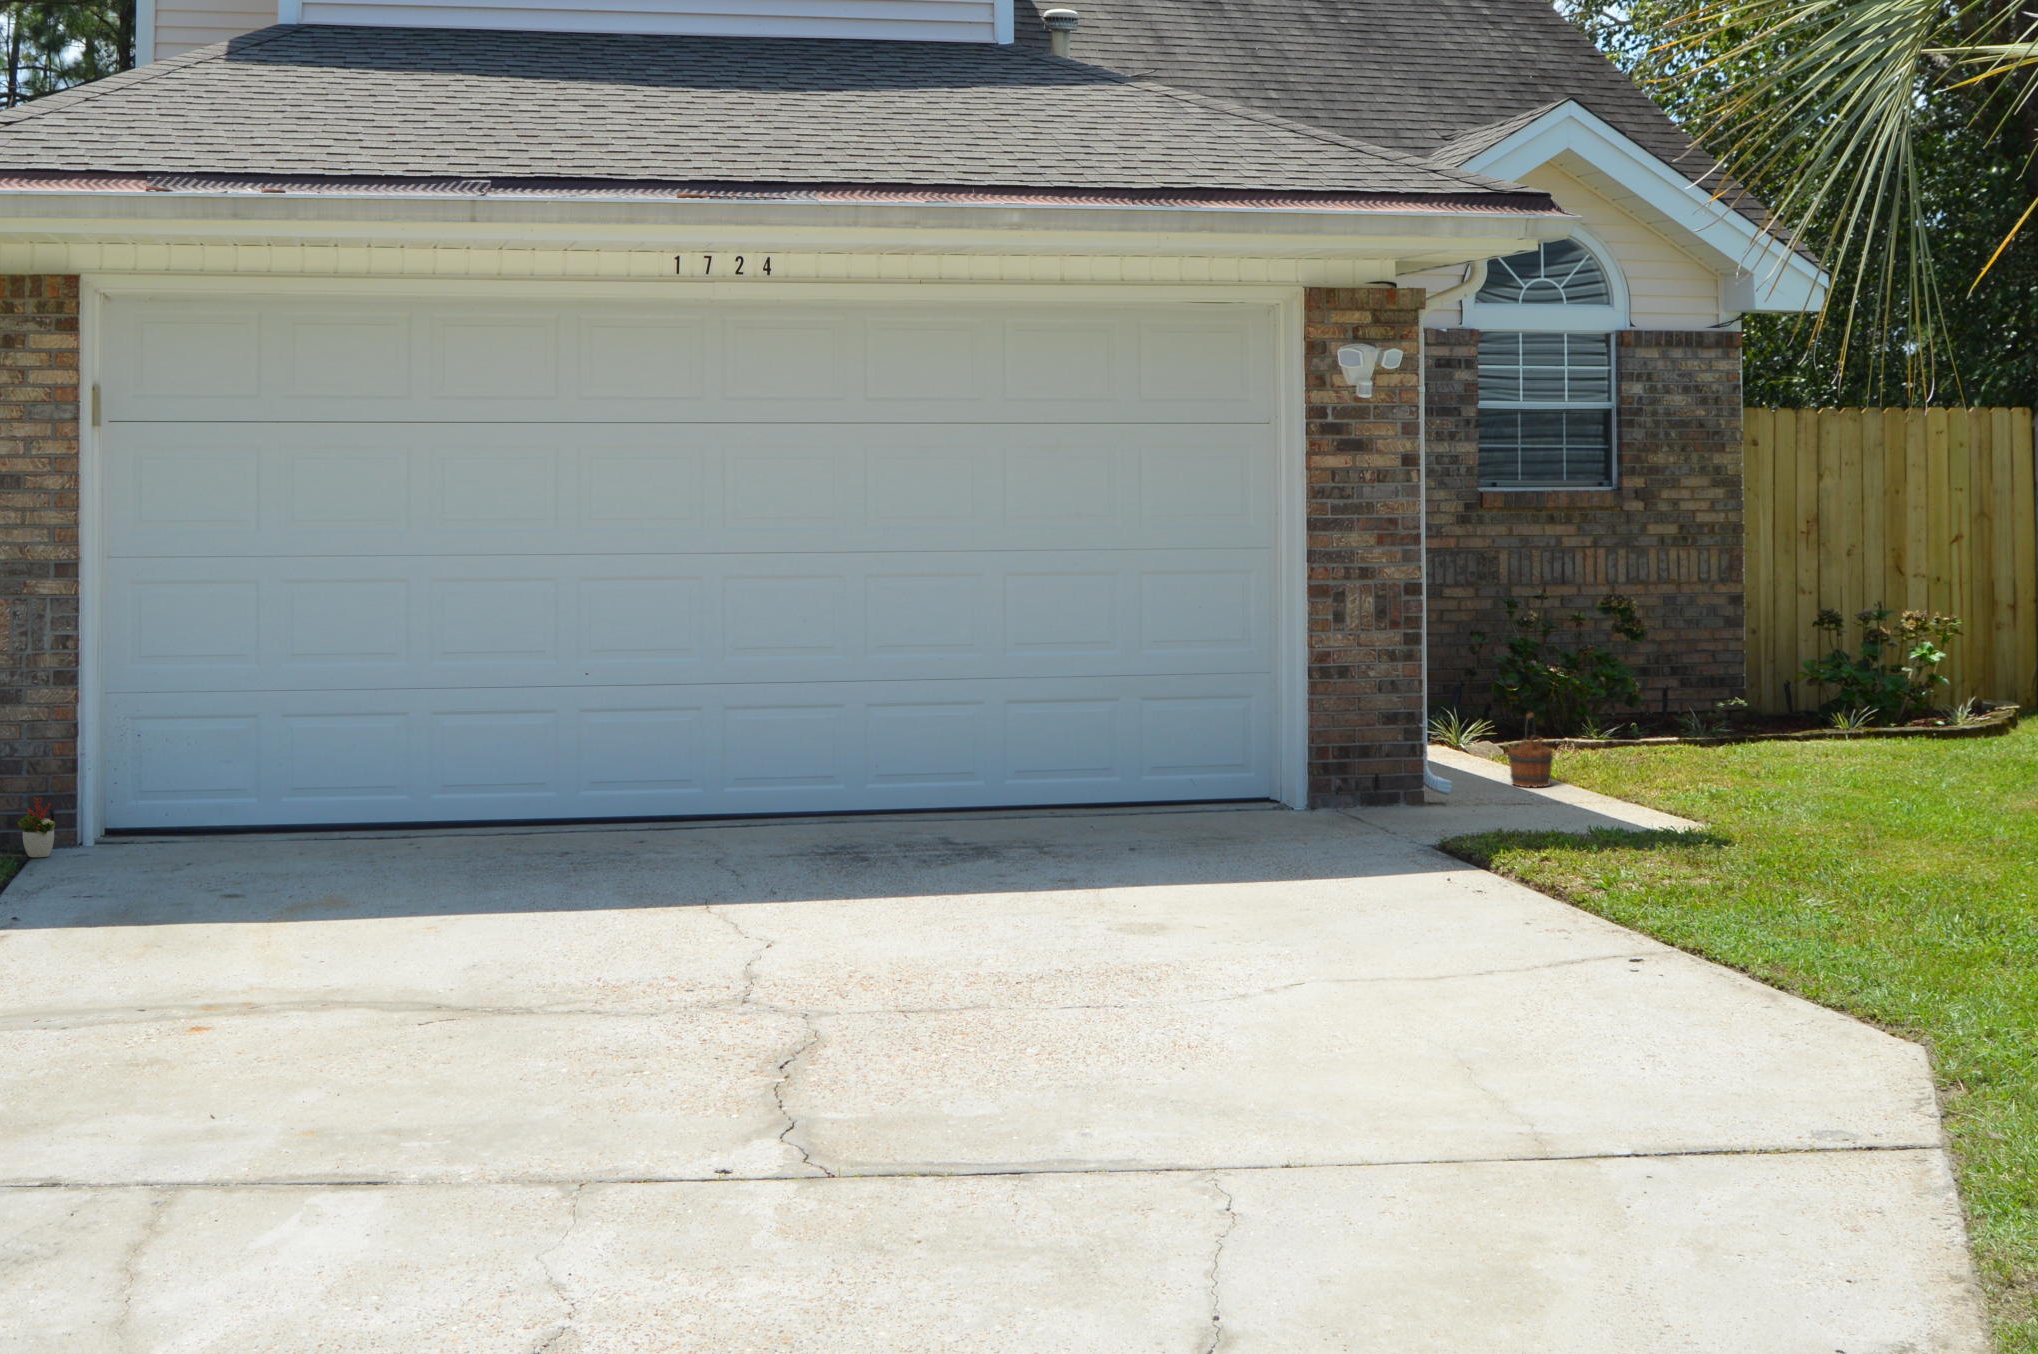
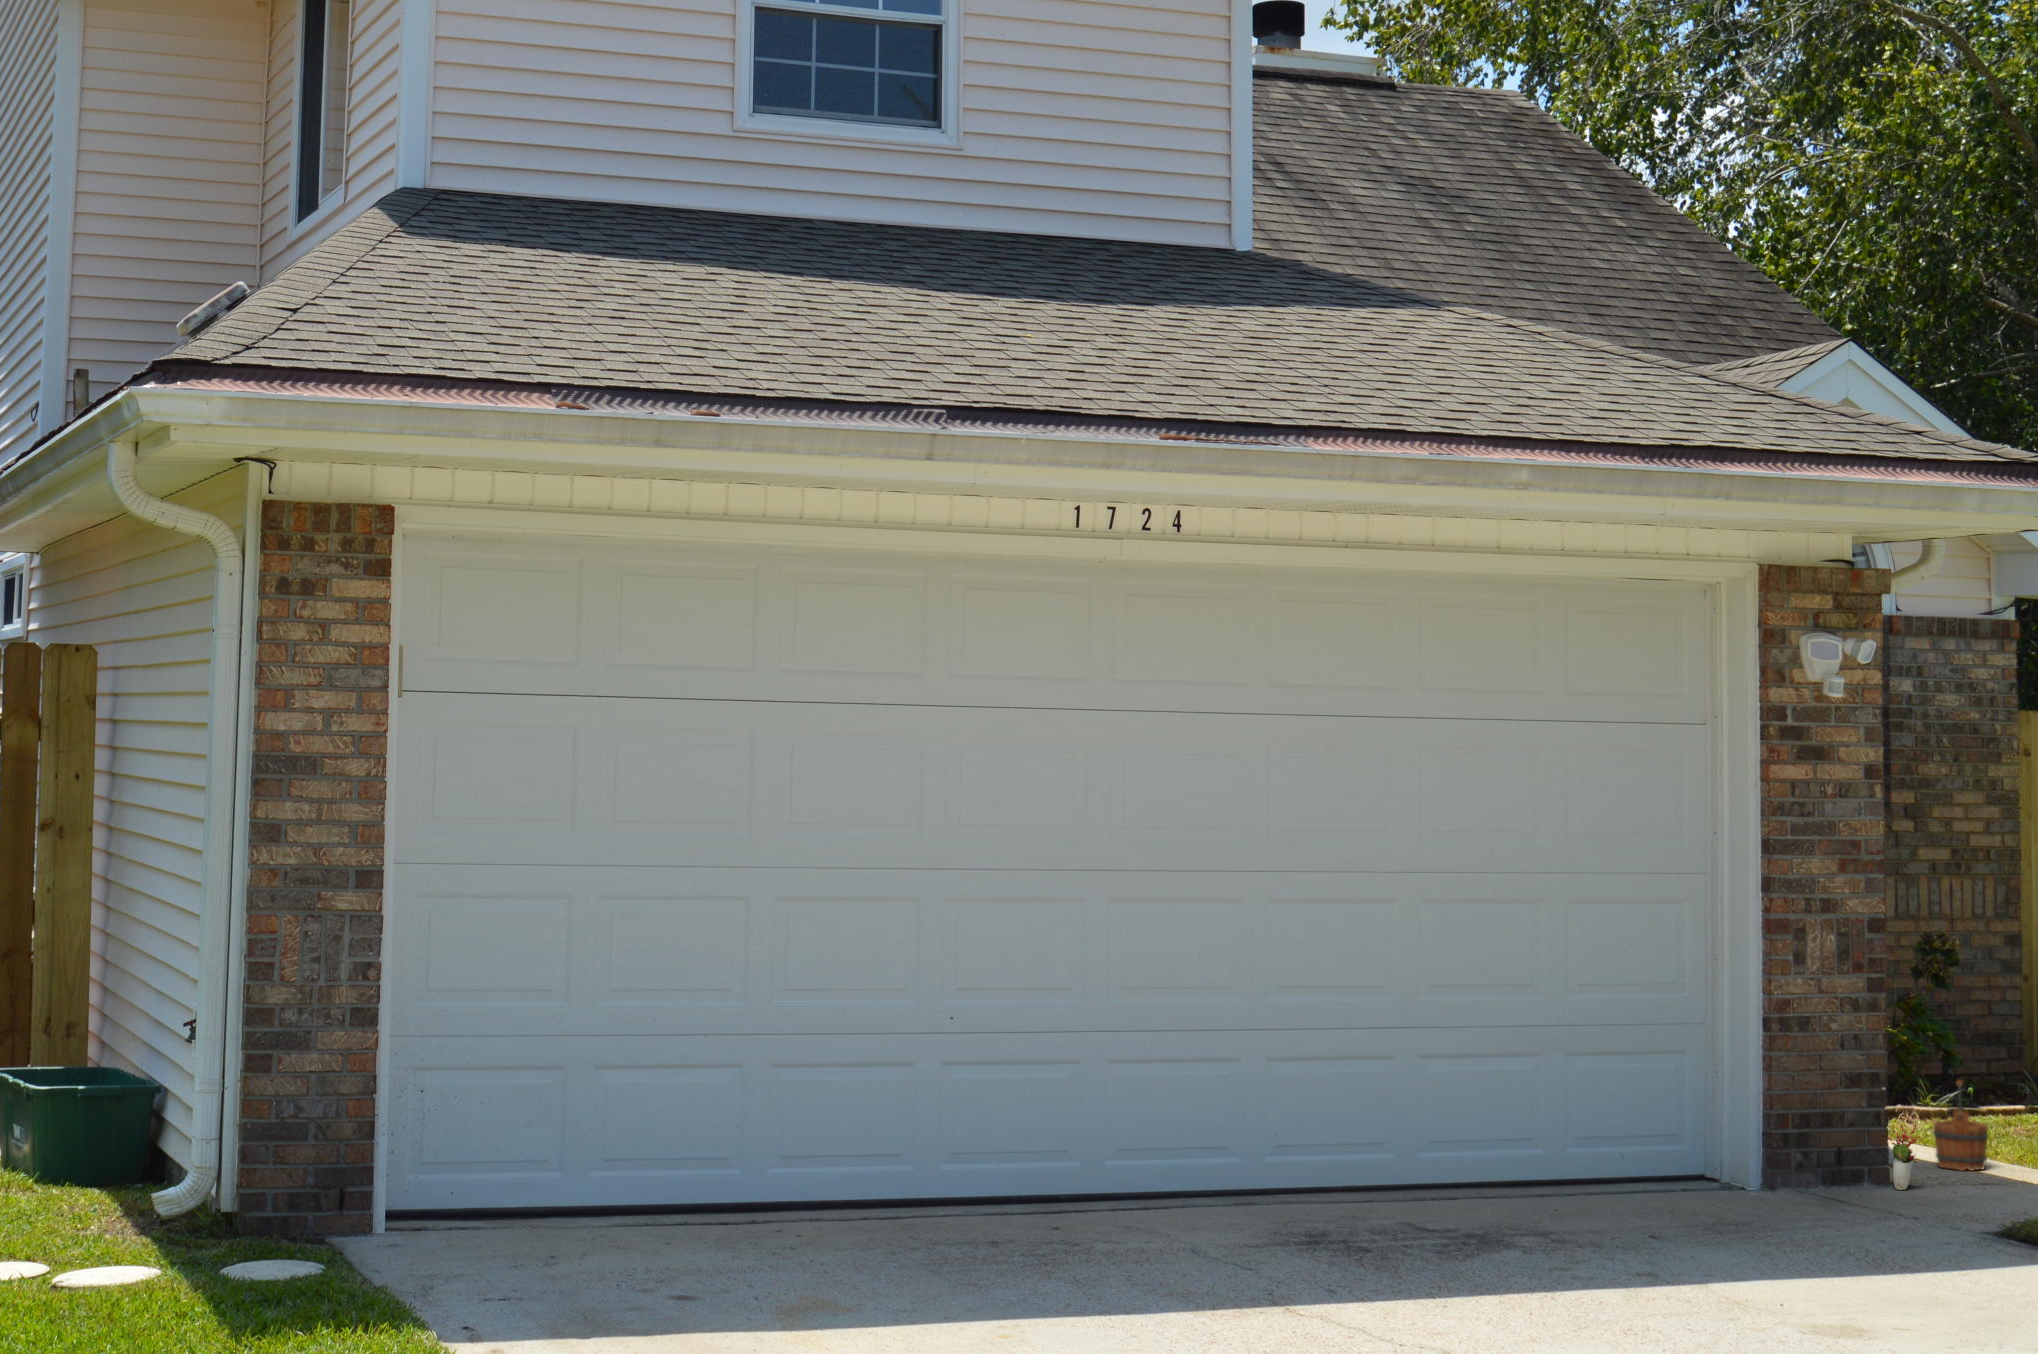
decorative plant: present [18,797,55,857] -> present [1888,1124,1920,1190]

